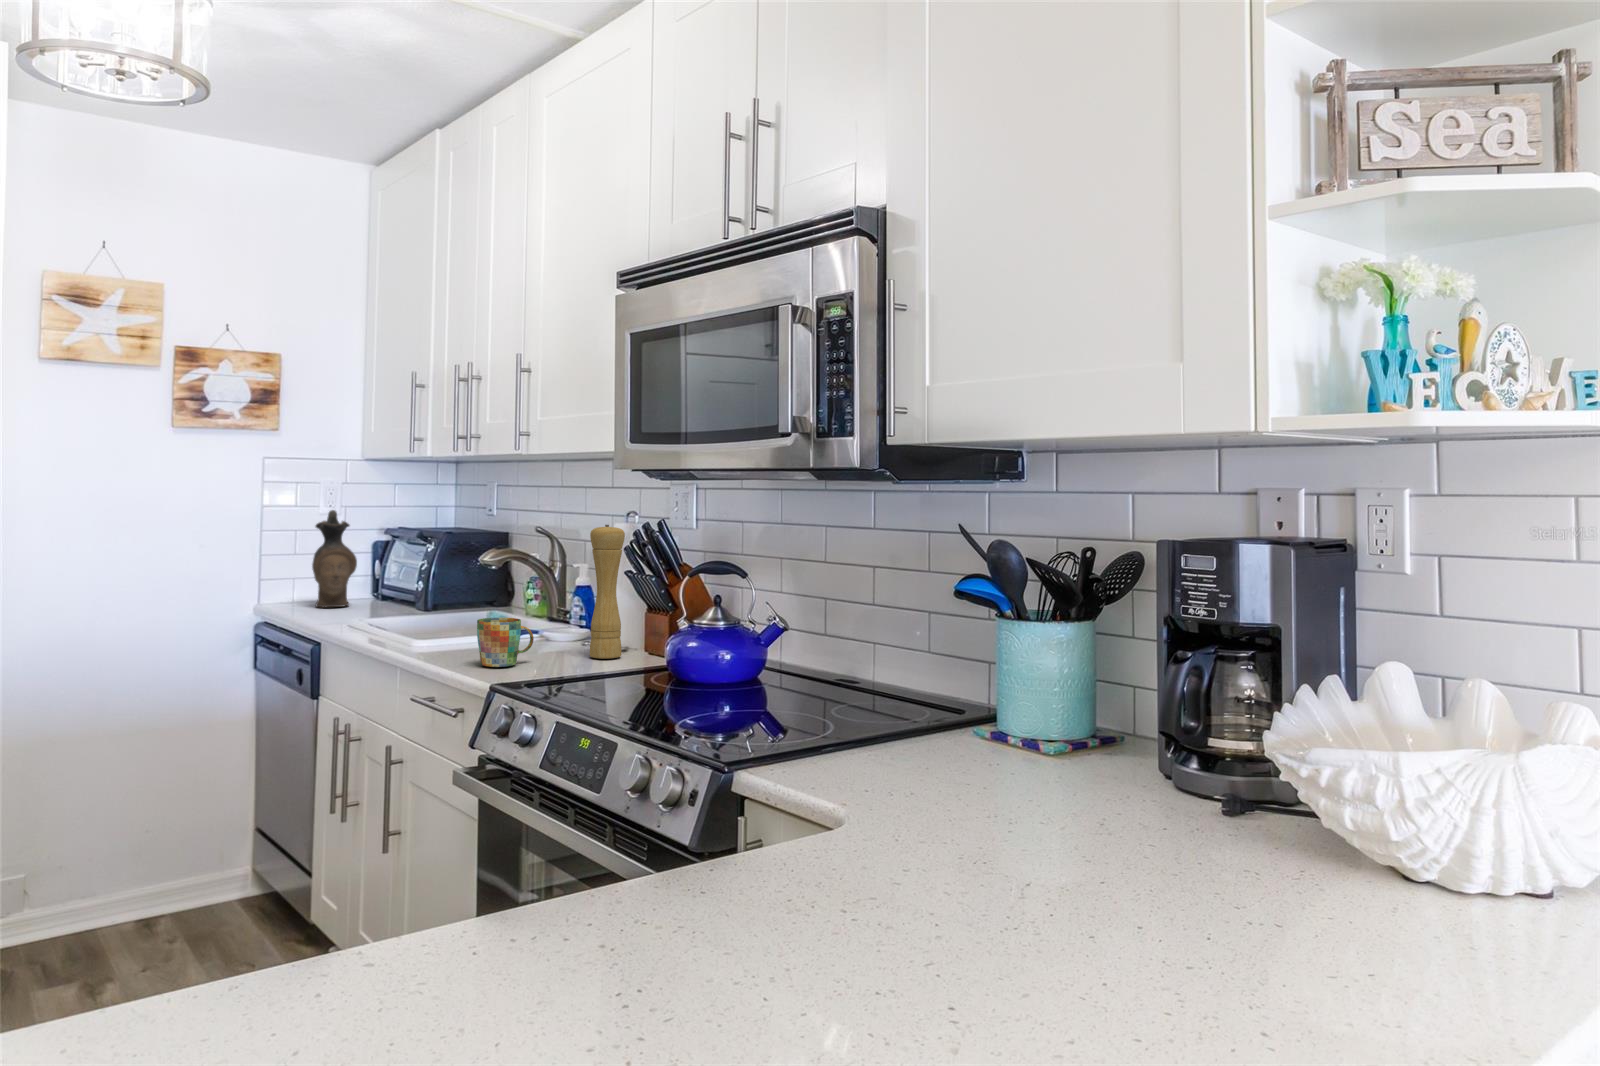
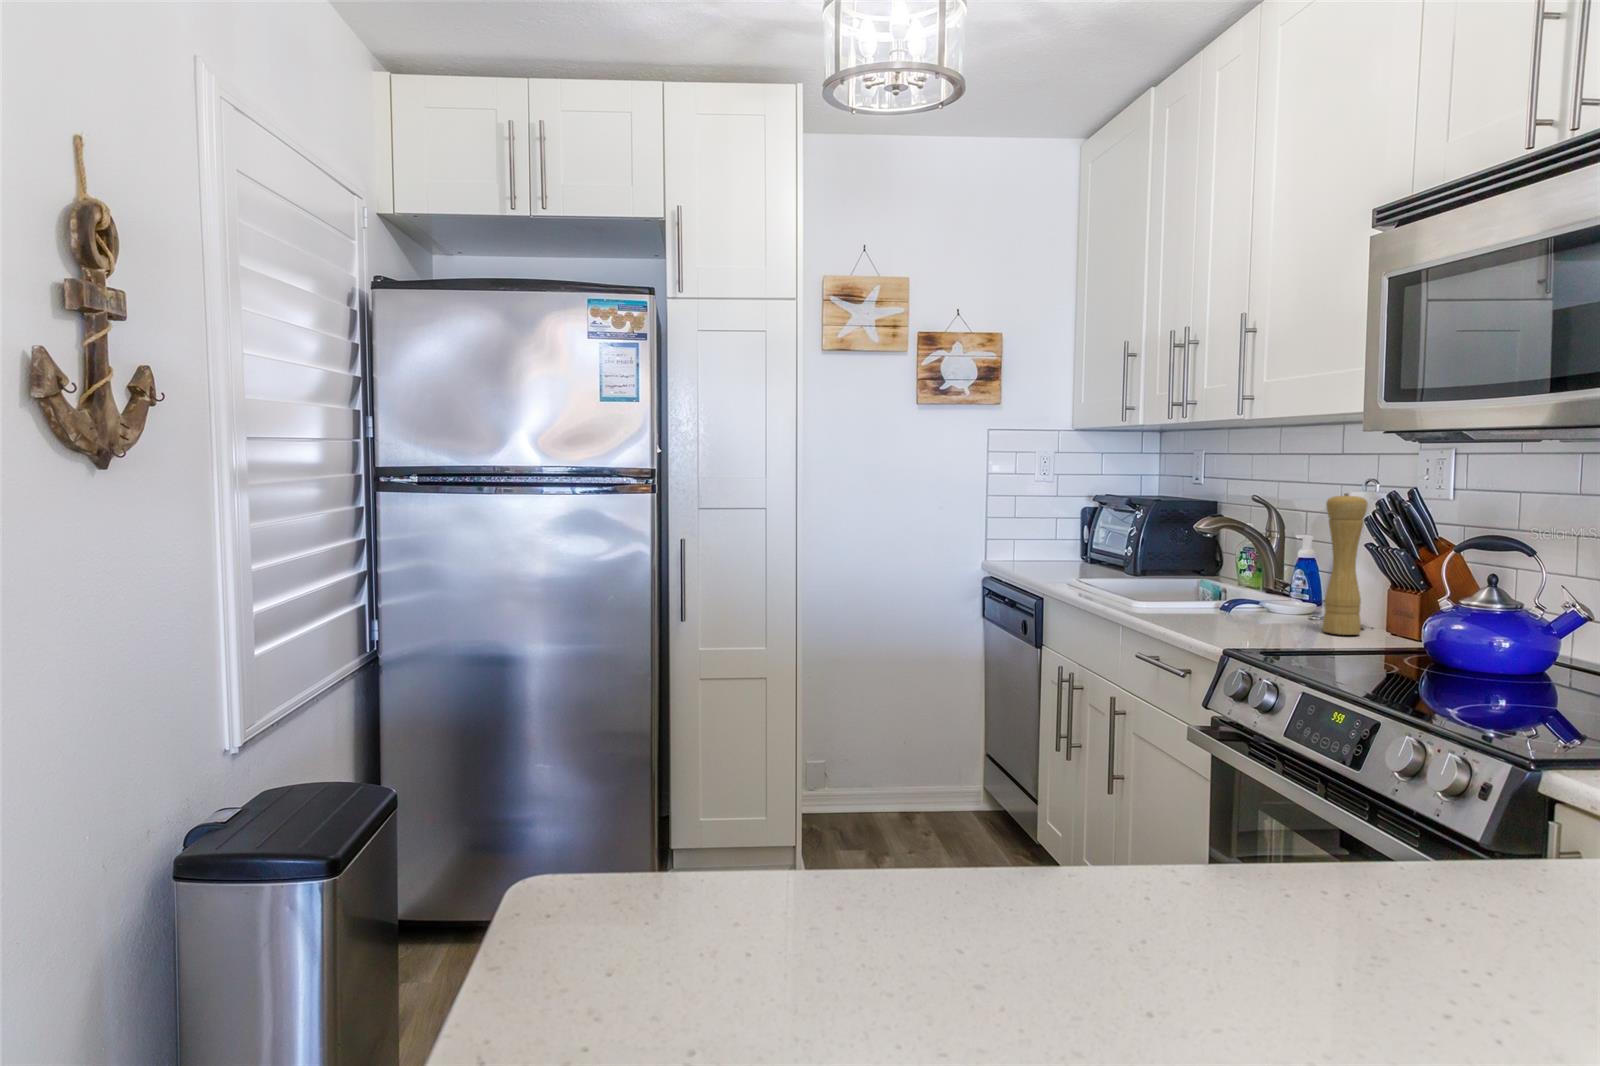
ceramic pitcher: present [312,510,357,608] -> none [1033,479,1070,567]
mug: present [477,618,534,667] -> none [1205,585,1262,634]

